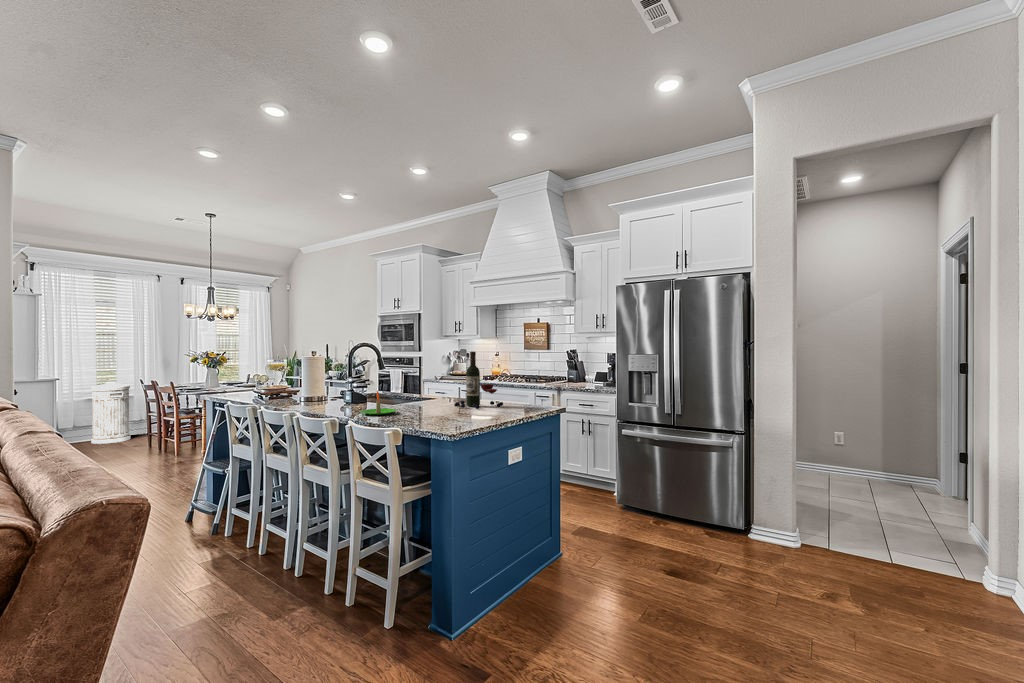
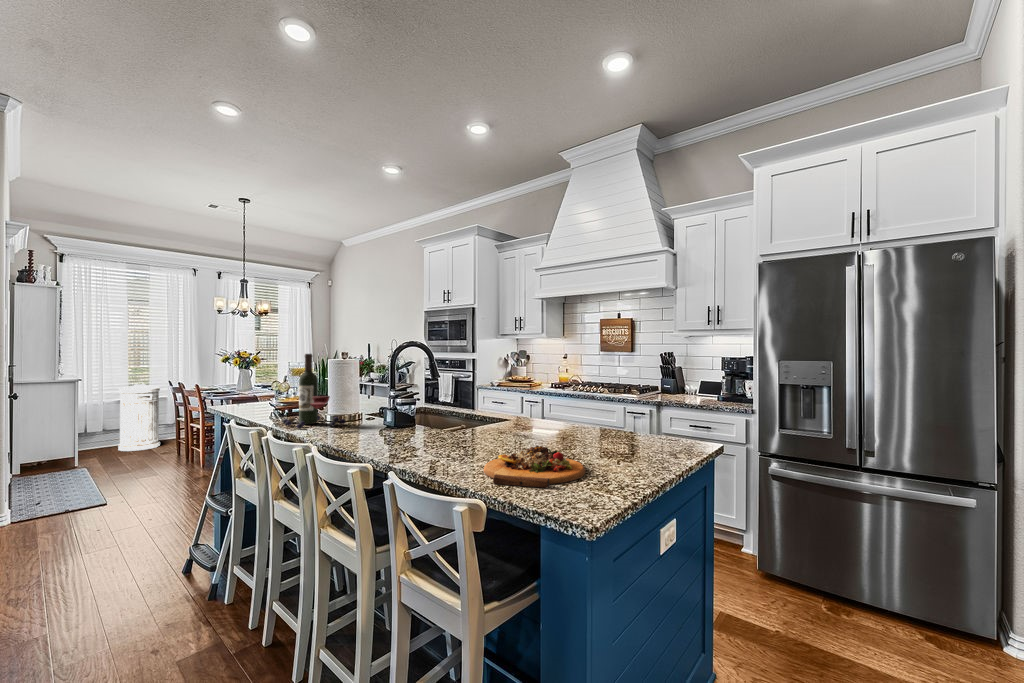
wine bottle: present [454,352,503,409] -> present [283,354,346,429]
candle: present [360,391,396,415] -> none [406,416,462,456]
cutting board: none [407,405,468,425] -> present [484,446,586,488]

